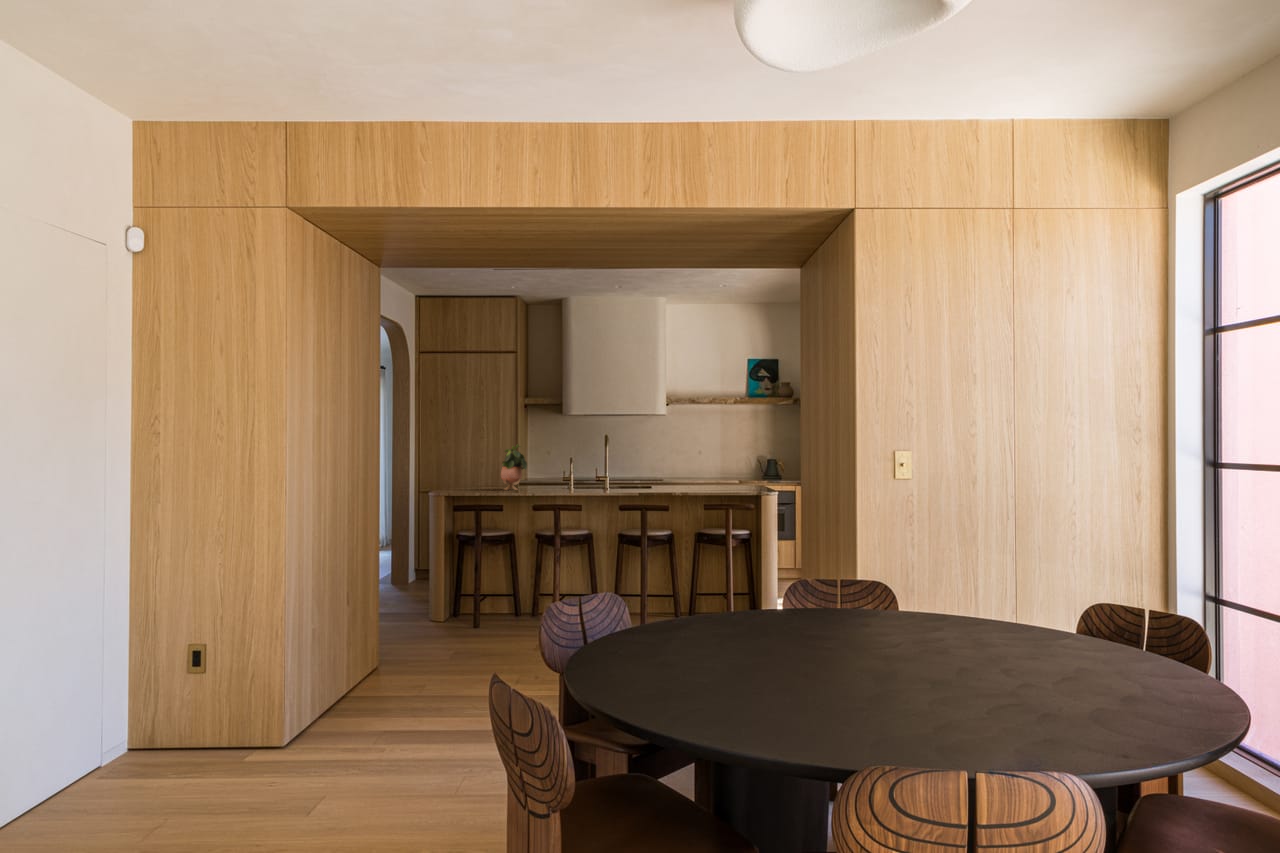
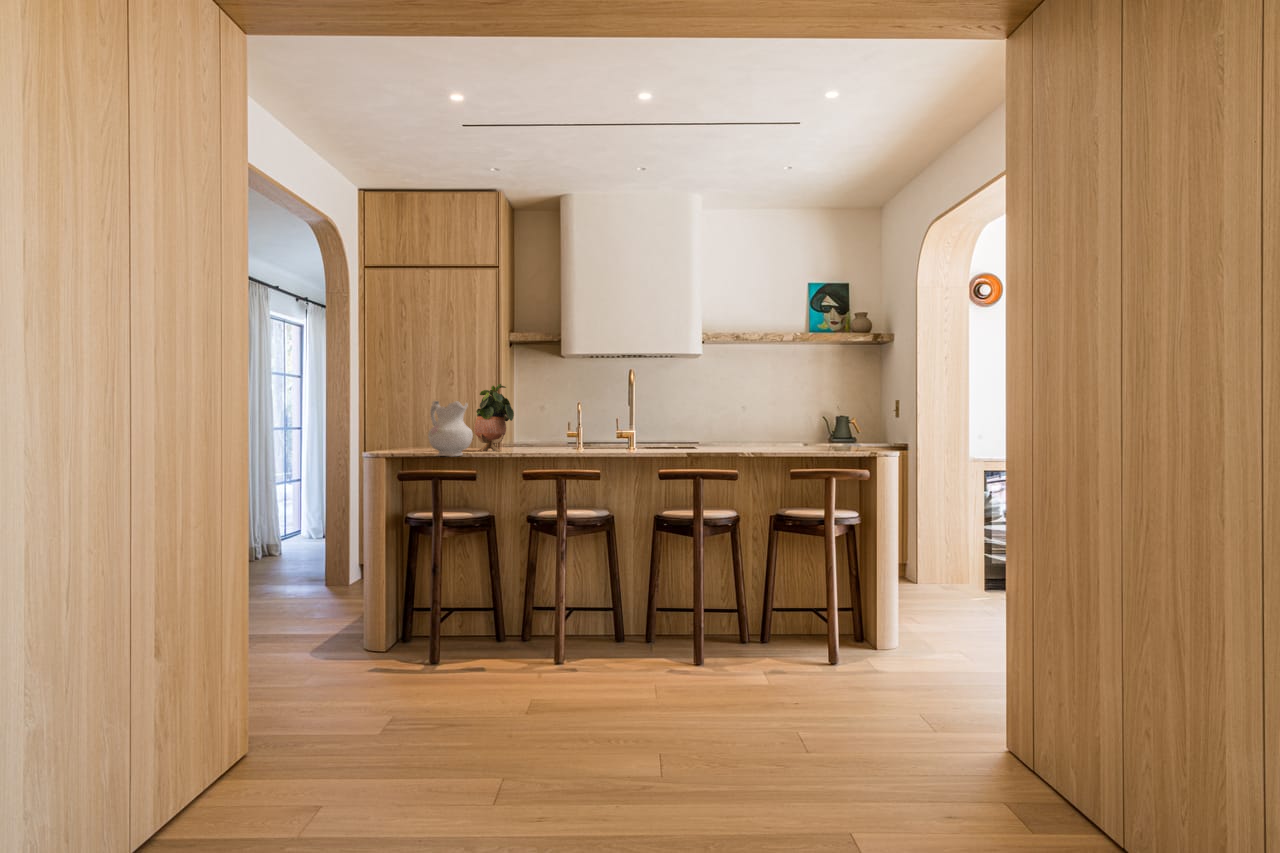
ceramic pitcher: none [473,460,501,496] -> present [428,401,473,456]

